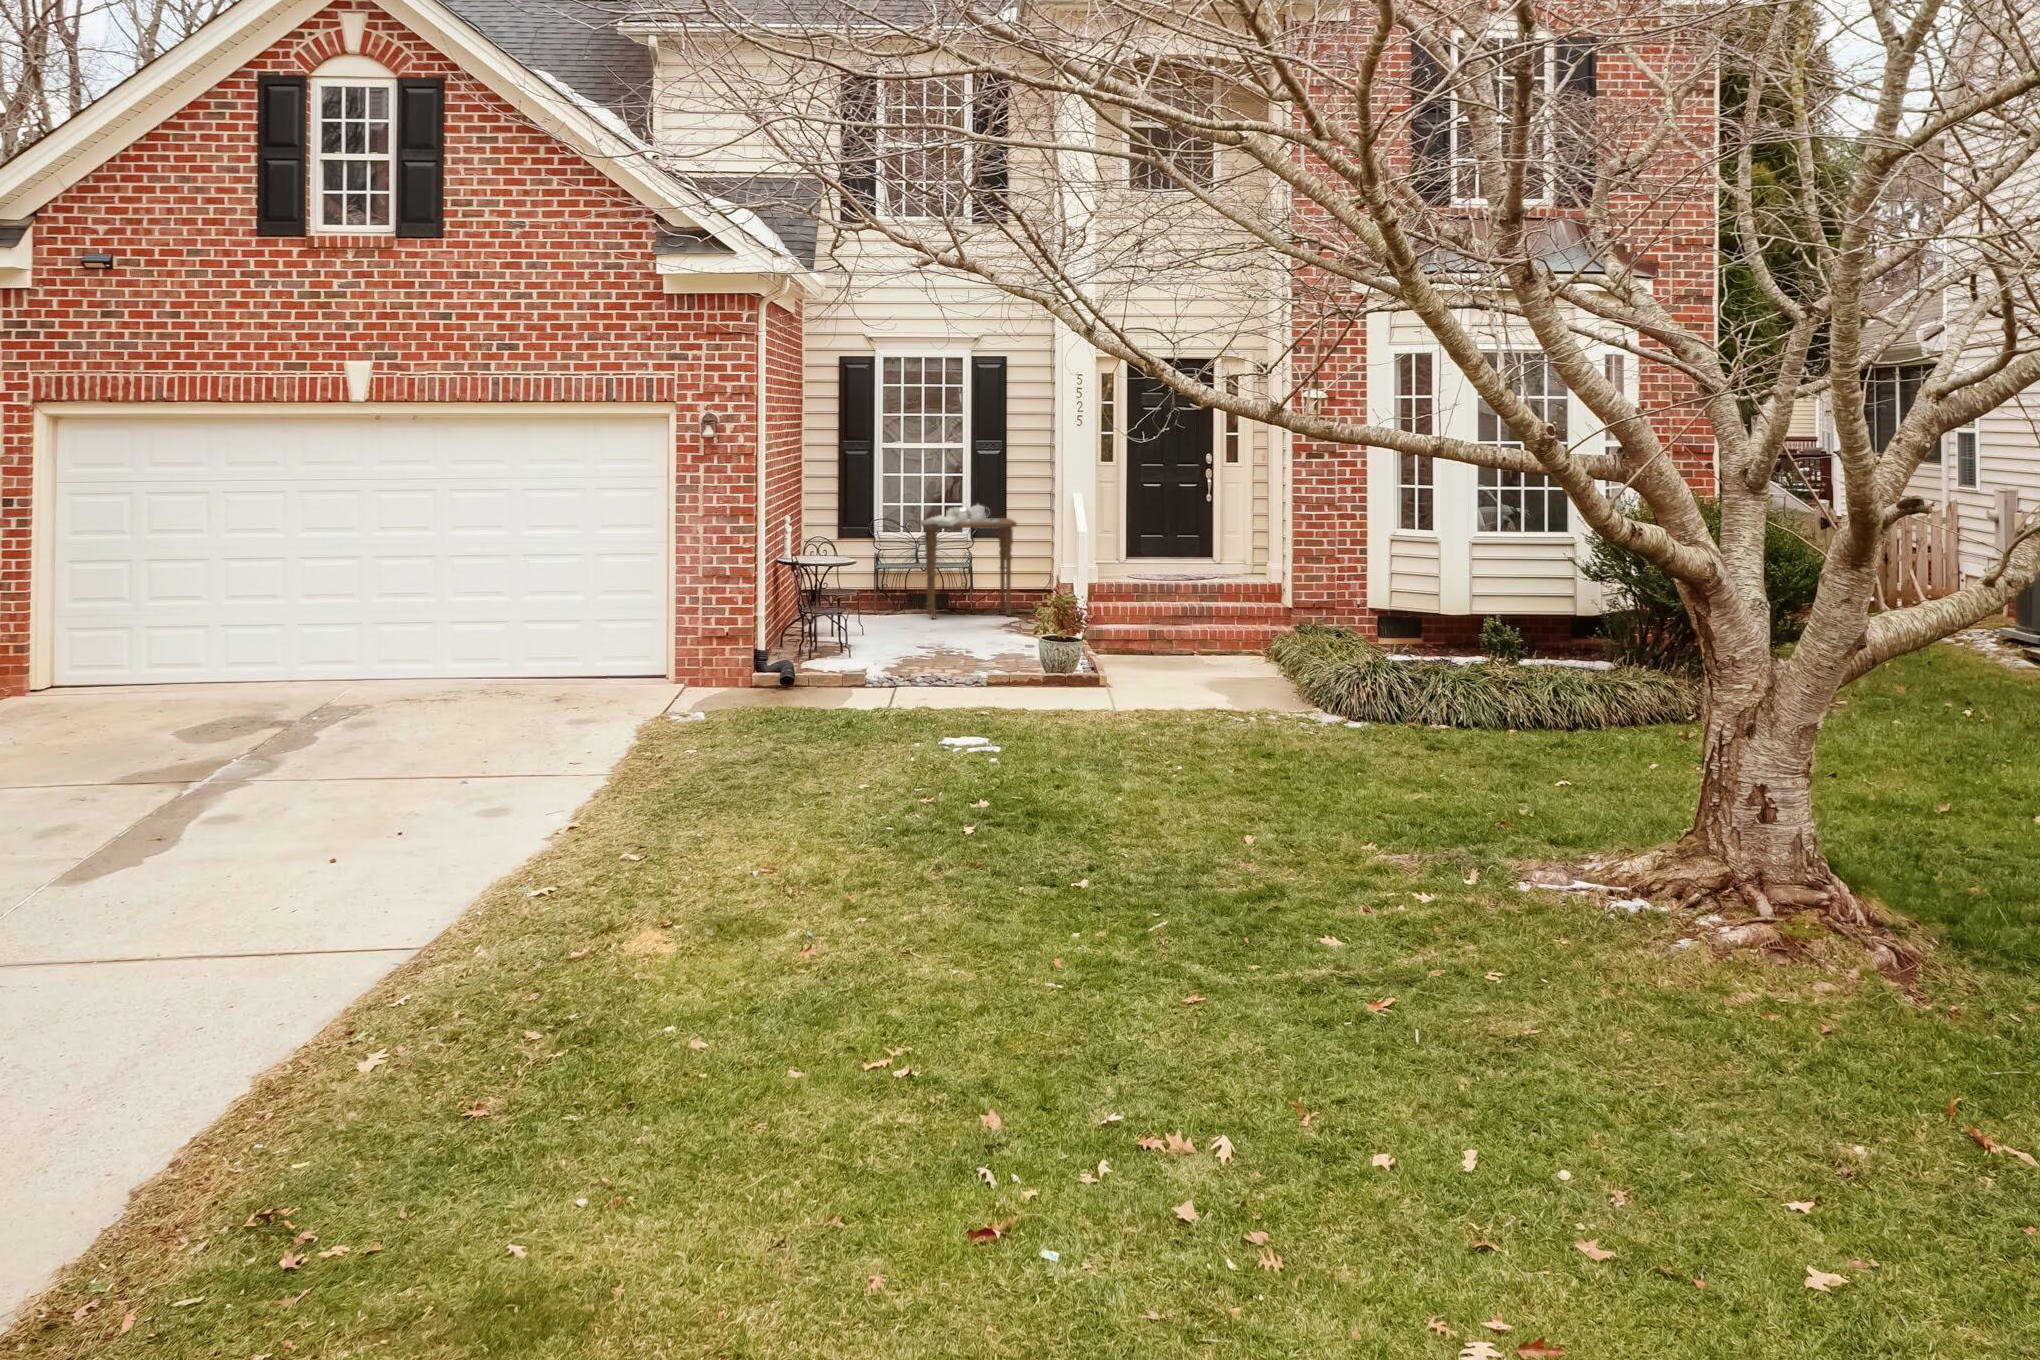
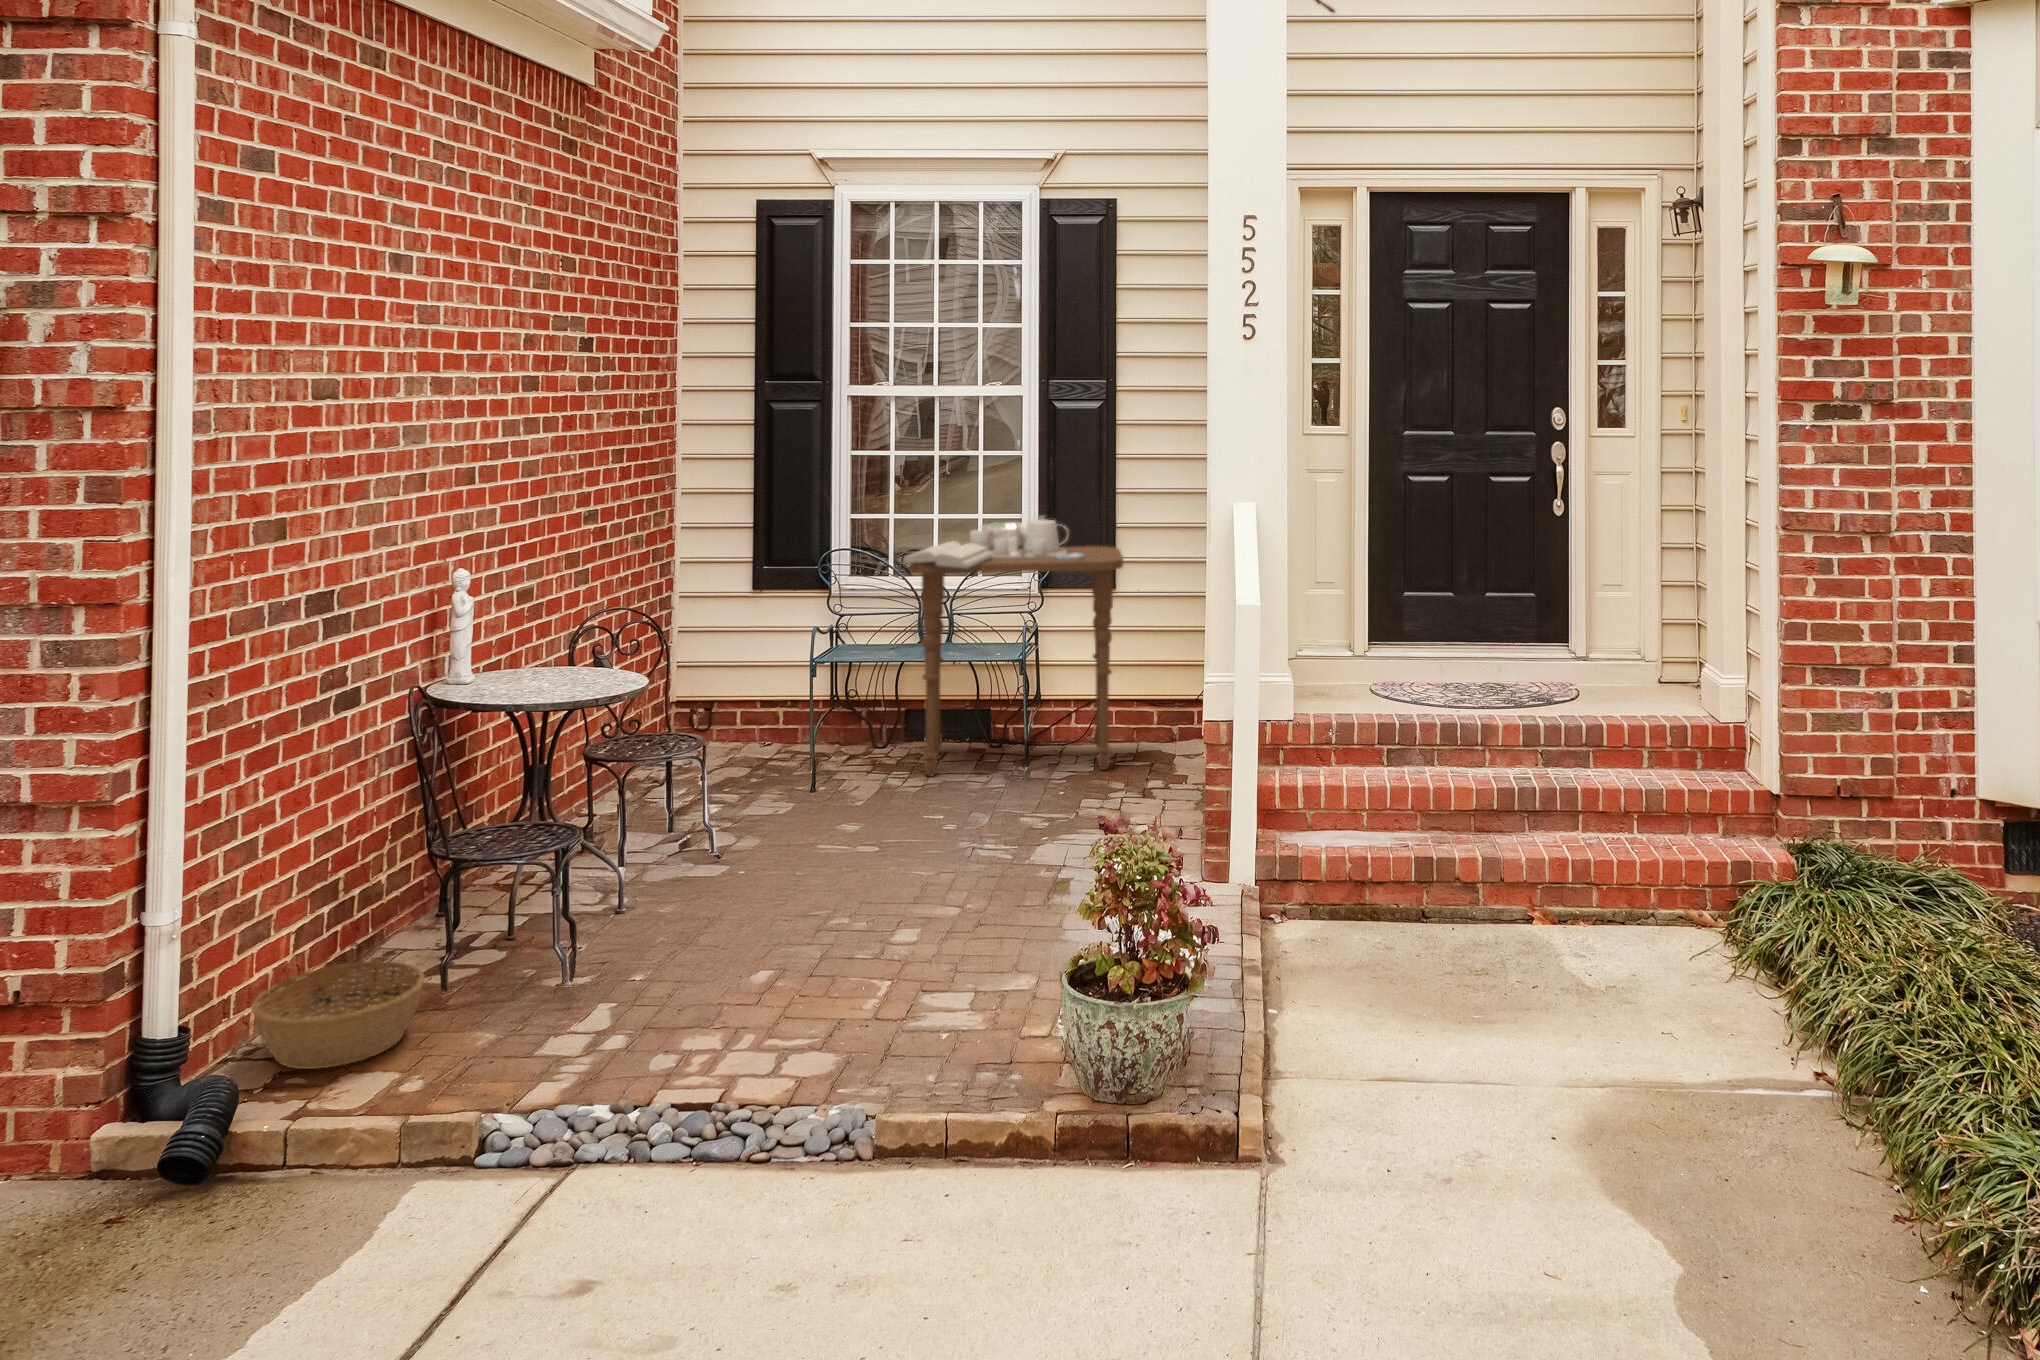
basket: none [766,655,818,683] -> present [251,961,425,1069]

